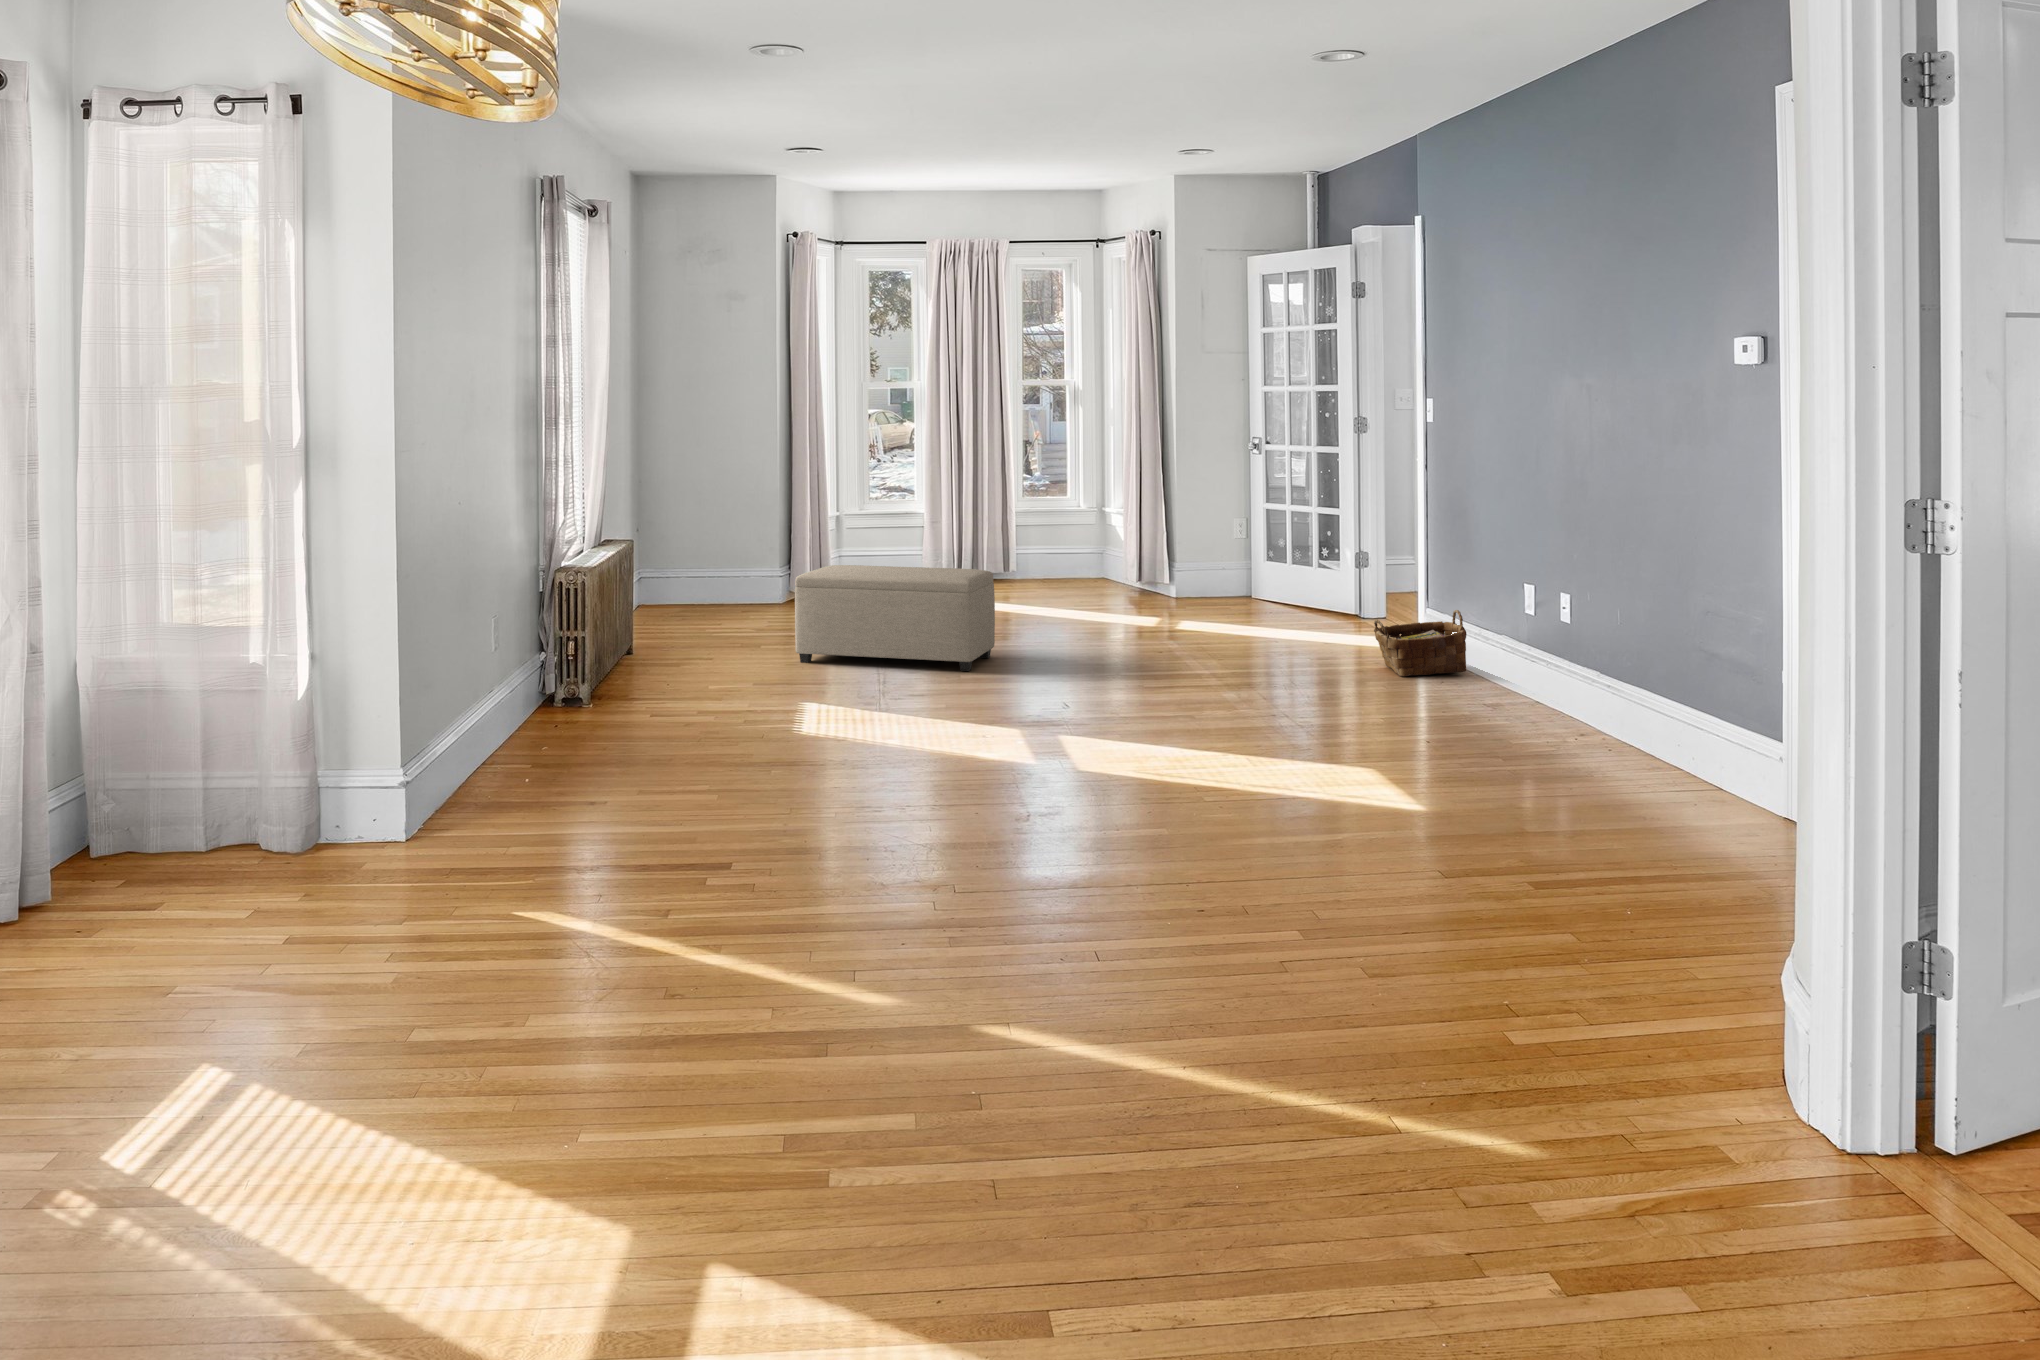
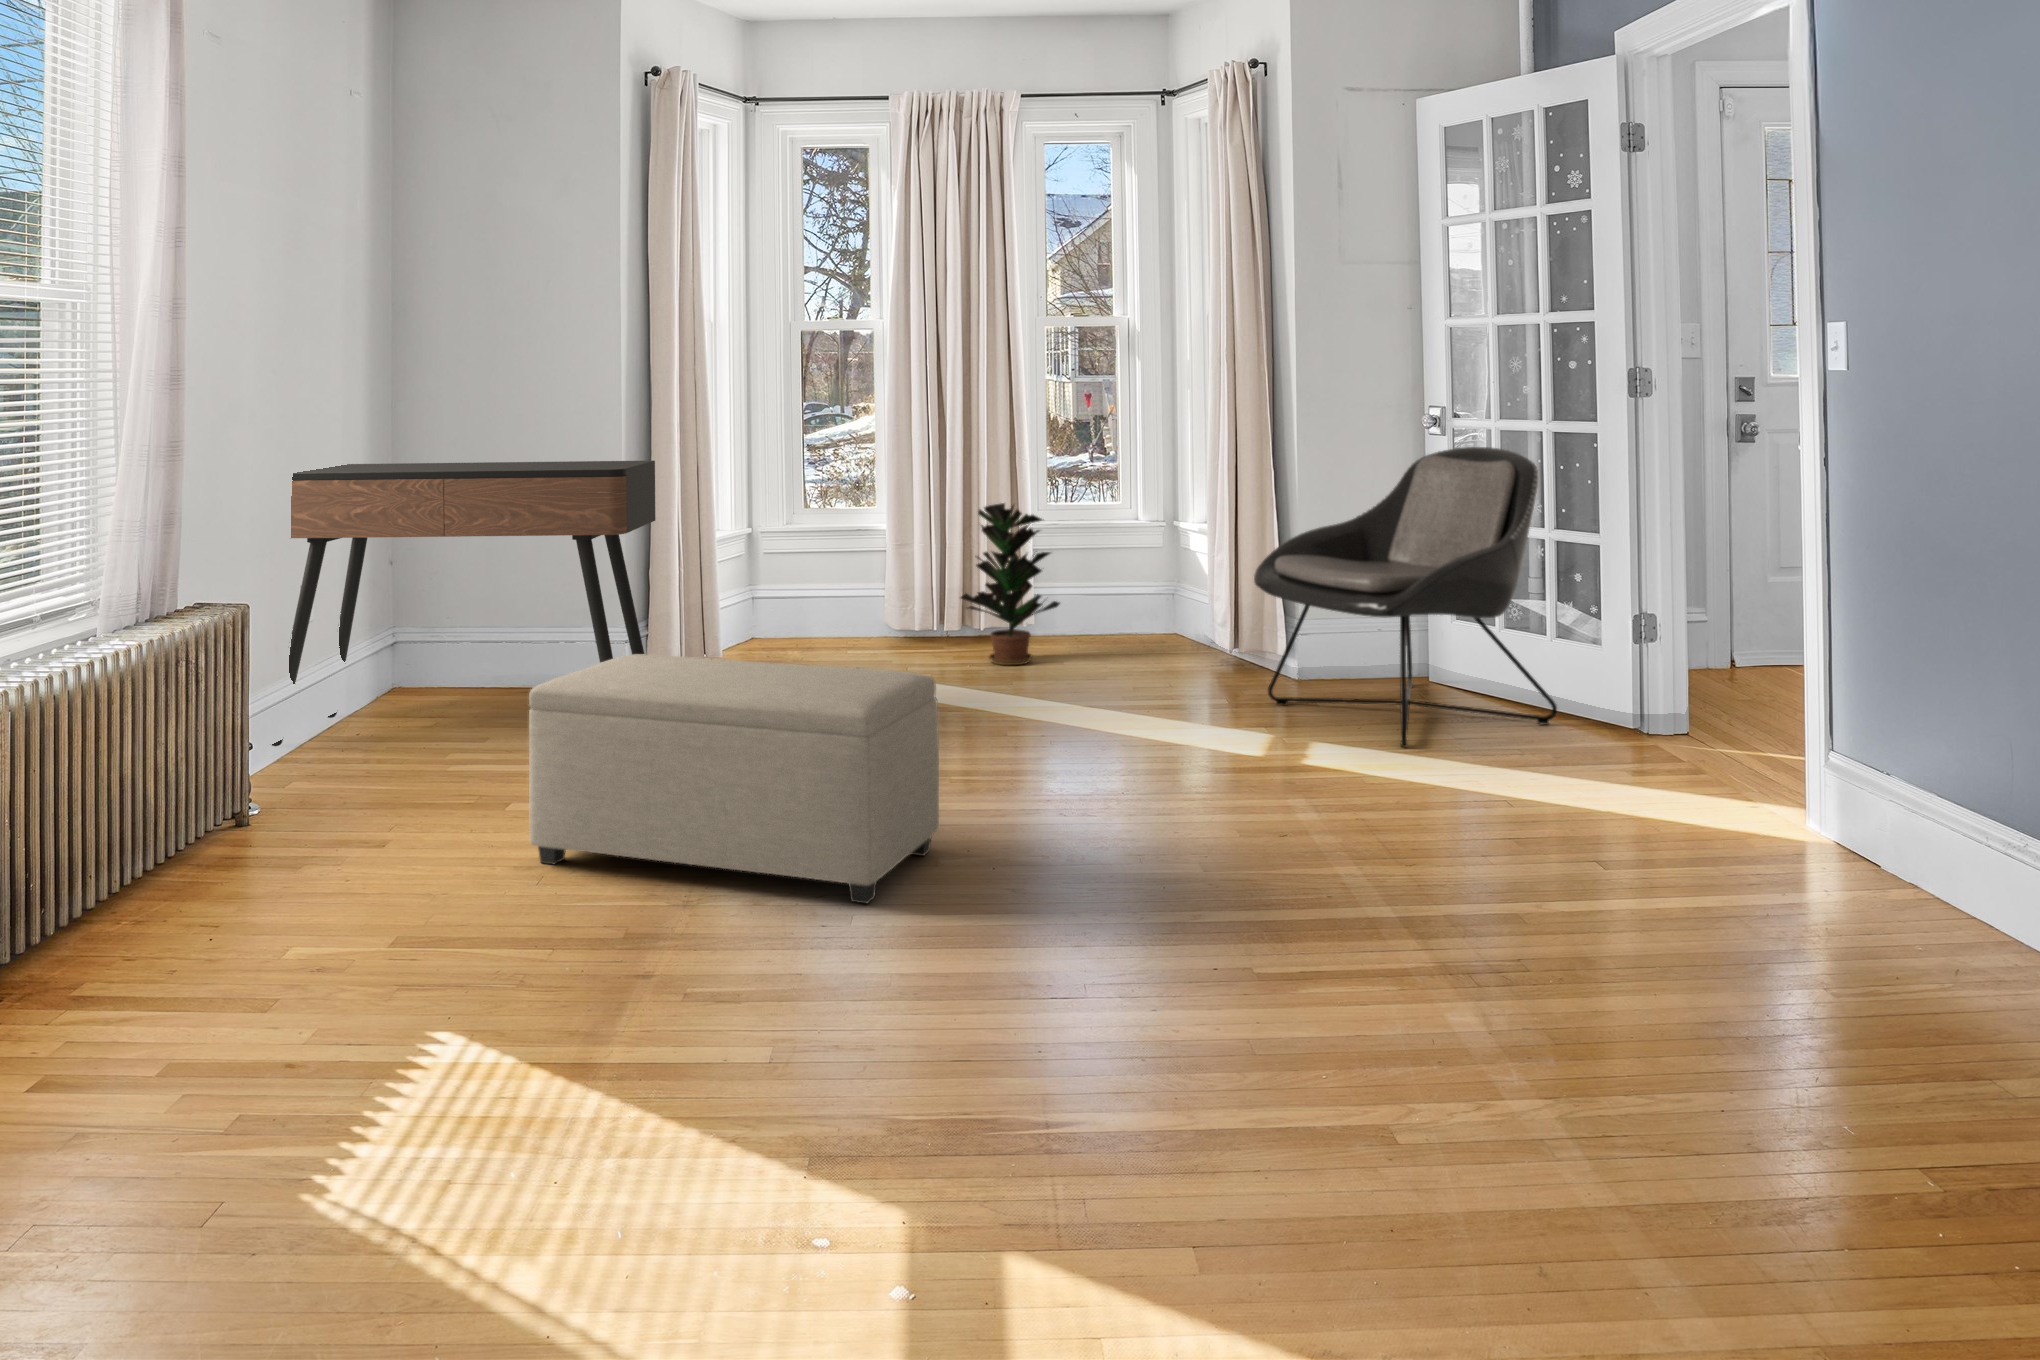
lounge chair: none [1150,461,1315,623] -> present [1254,447,1557,748]
console table: none [602,468,810,627] -> present [272,461,655,746]
potted plant: none [974,495,1035,592] -> present [961,503,1060,665]
woven basket: present [1374,610,1467,676] -> none [1755,782,1990,943]

